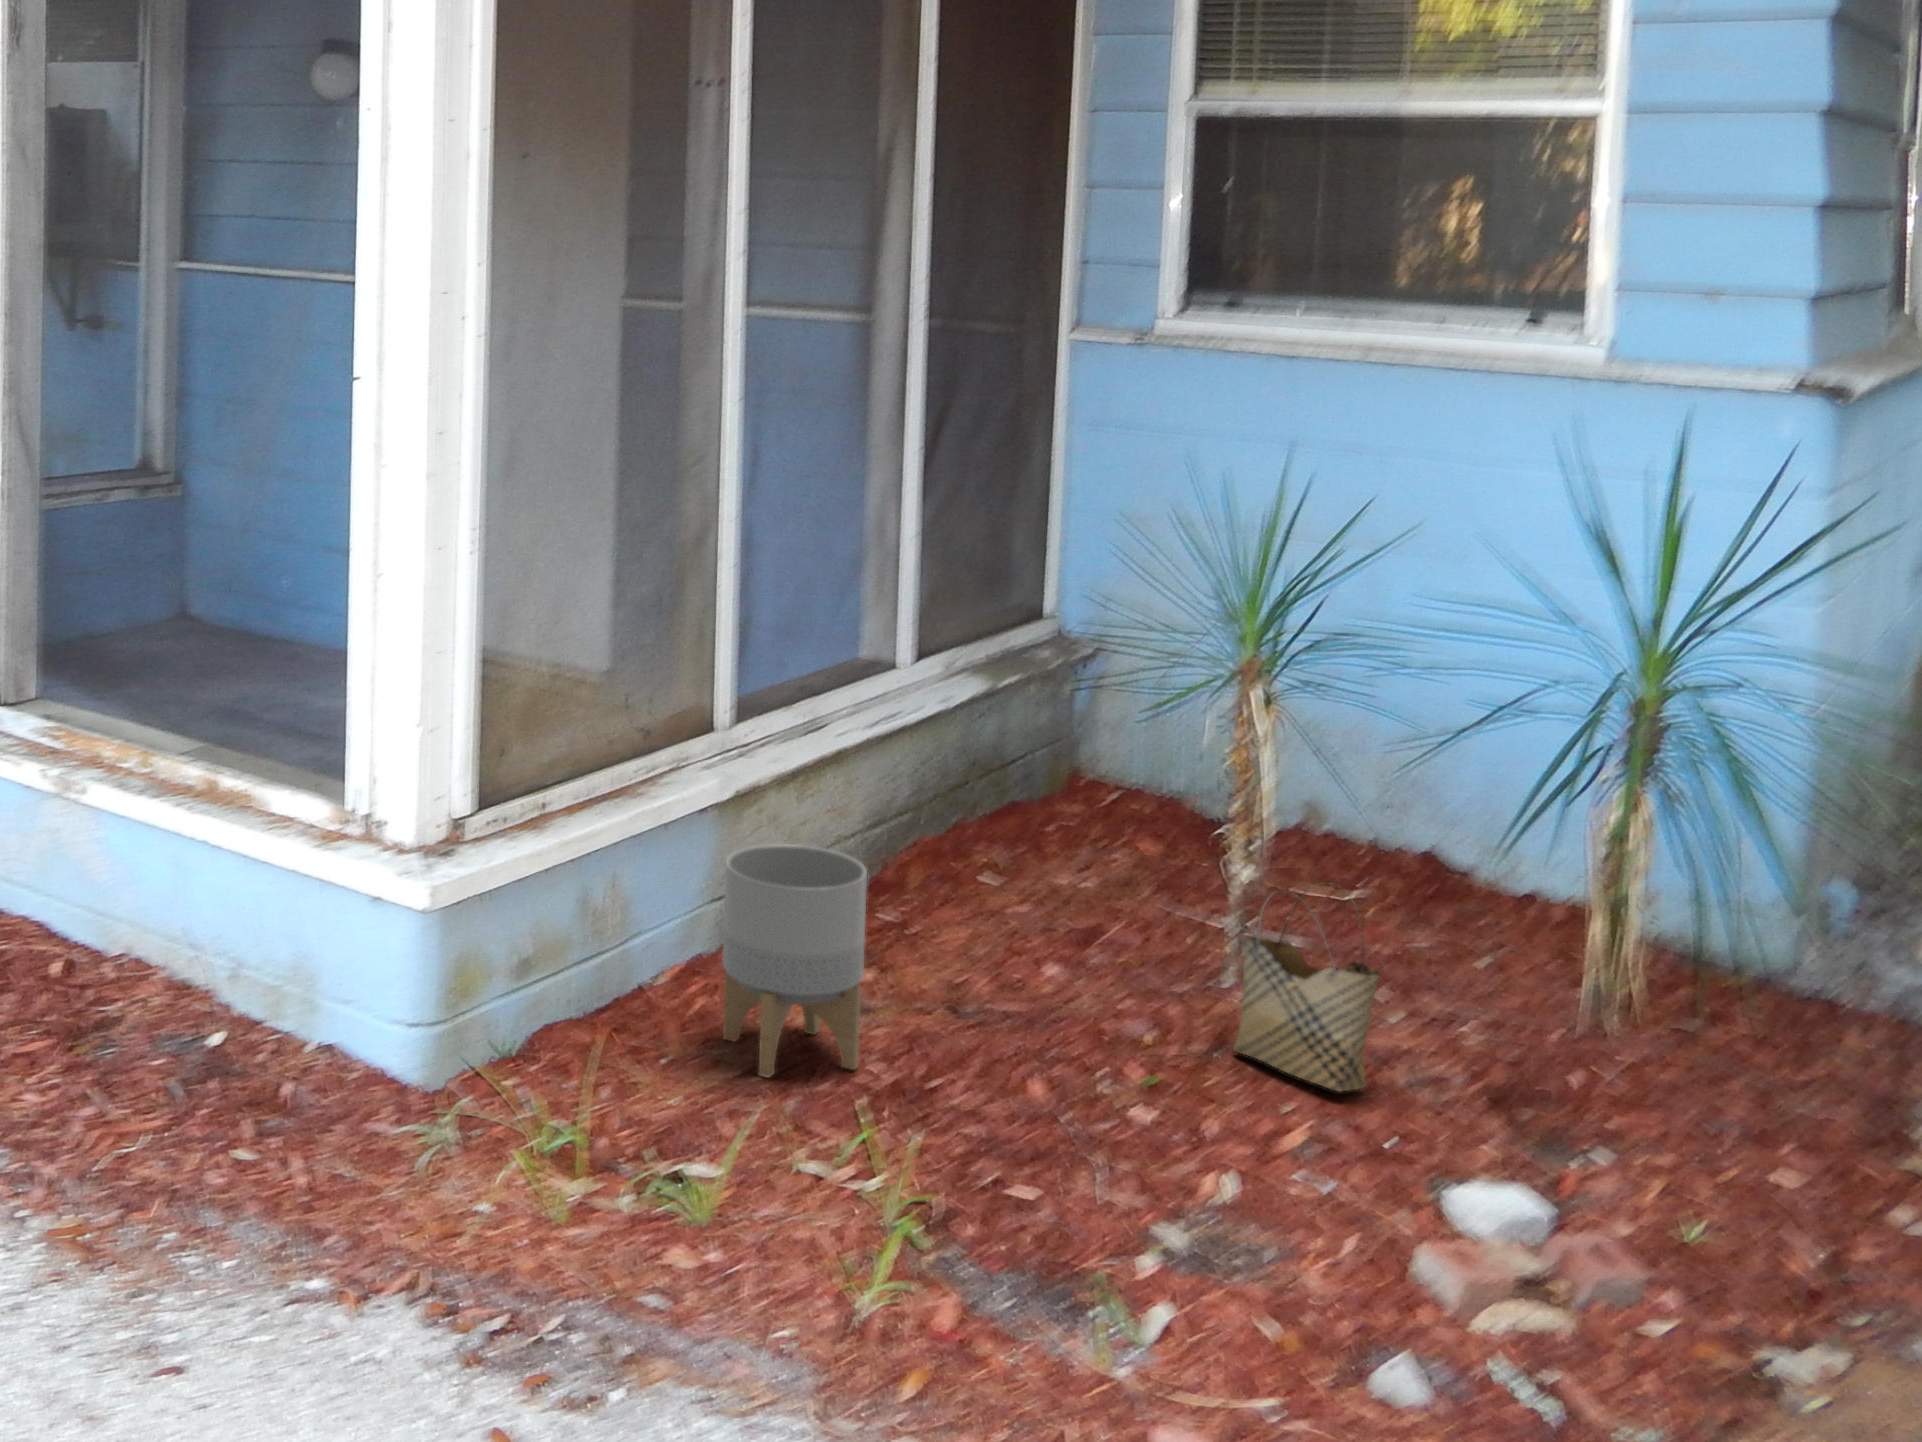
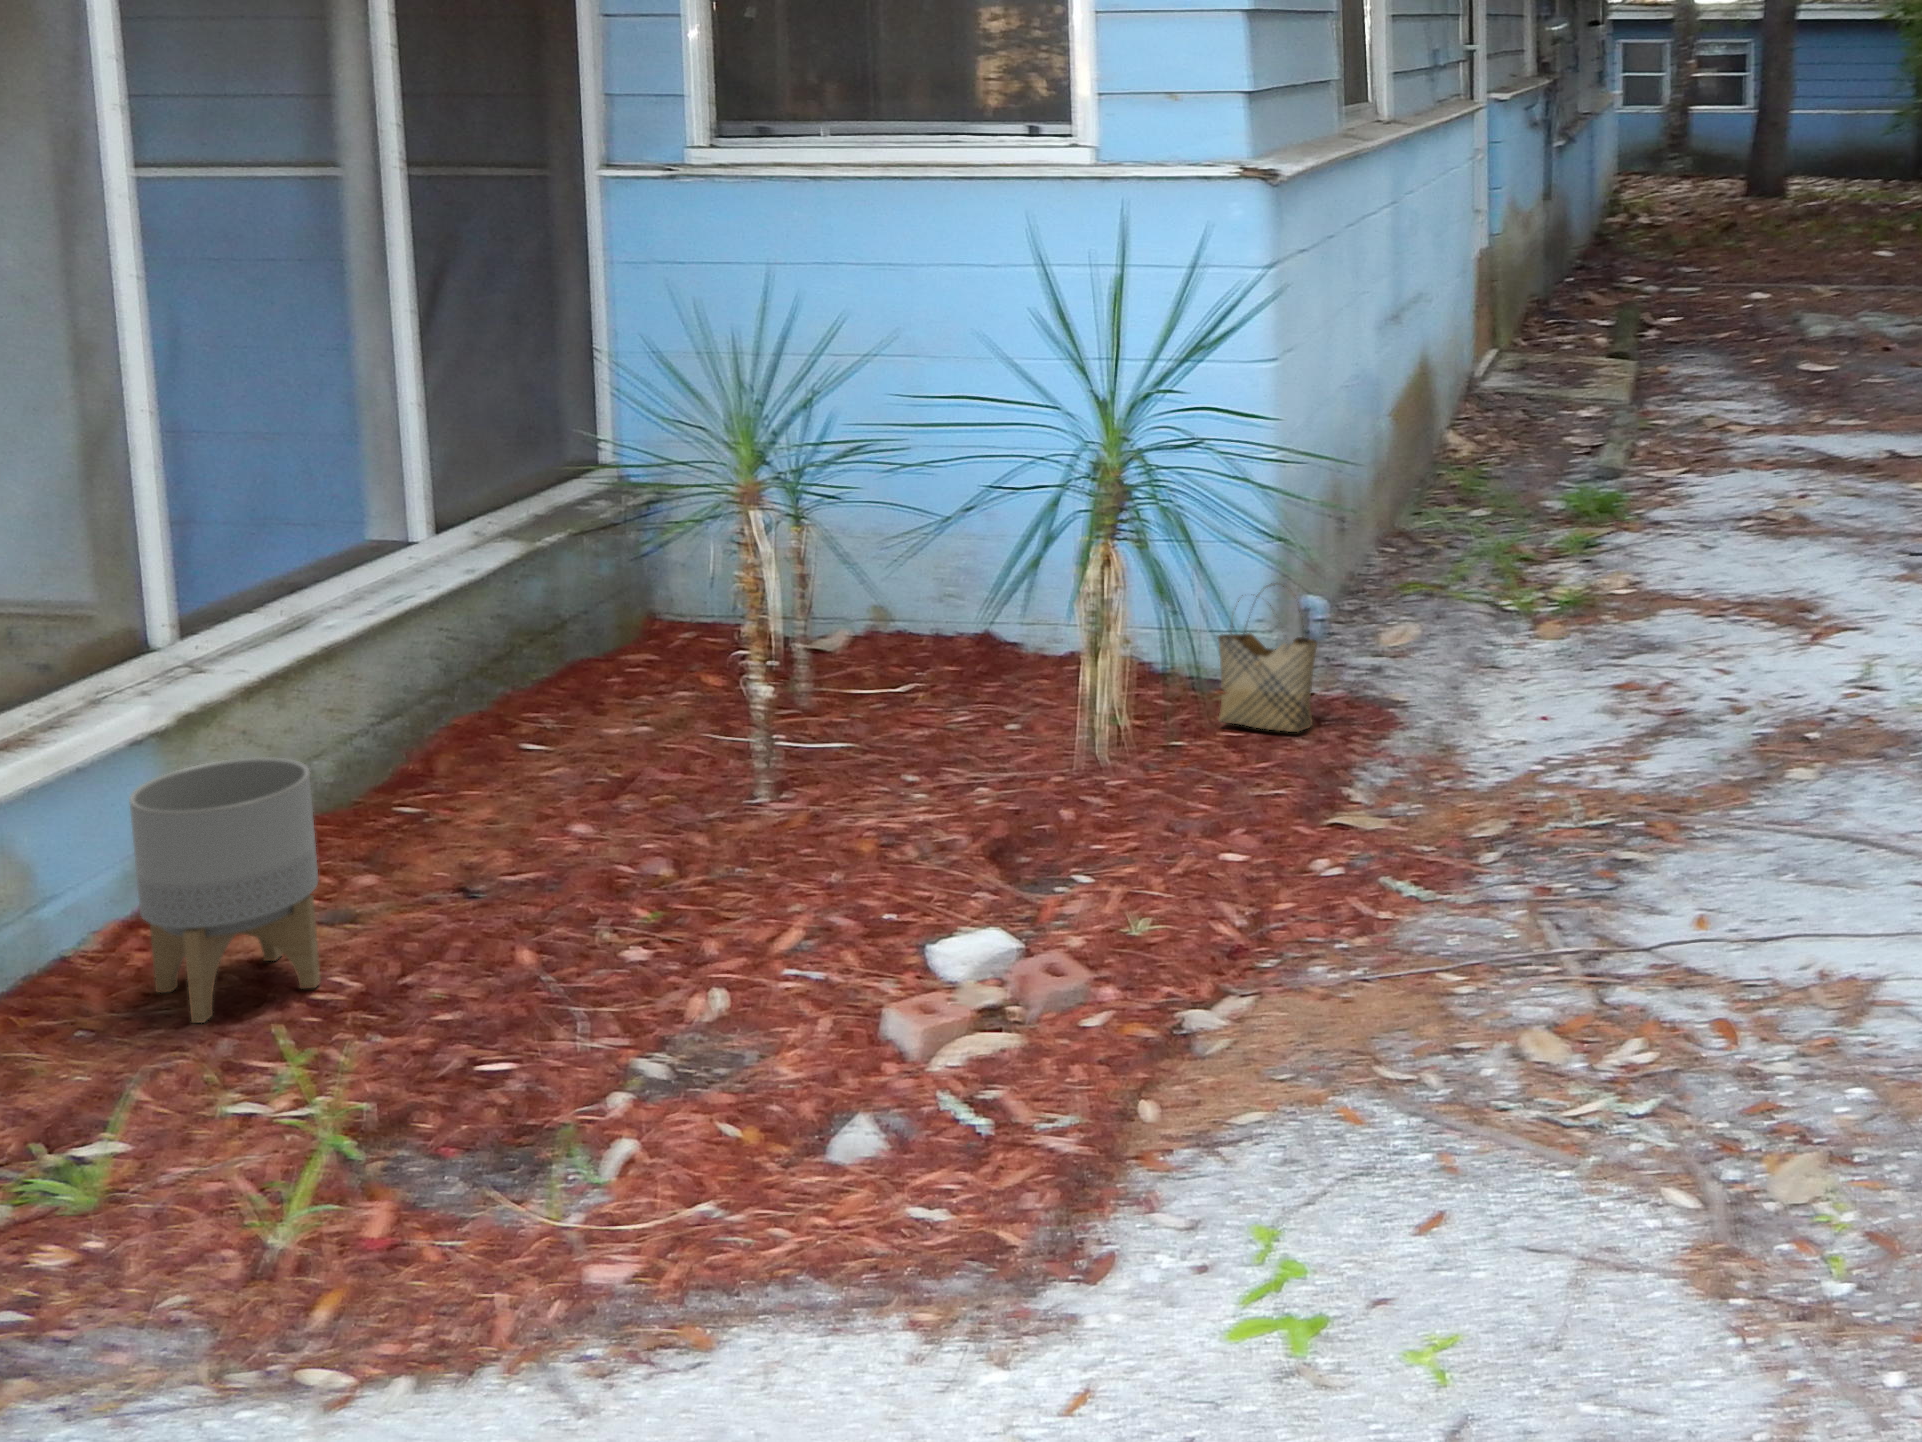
woven basket: present [1233,881,1380,1091] -> present [1217,583,1317,732]

